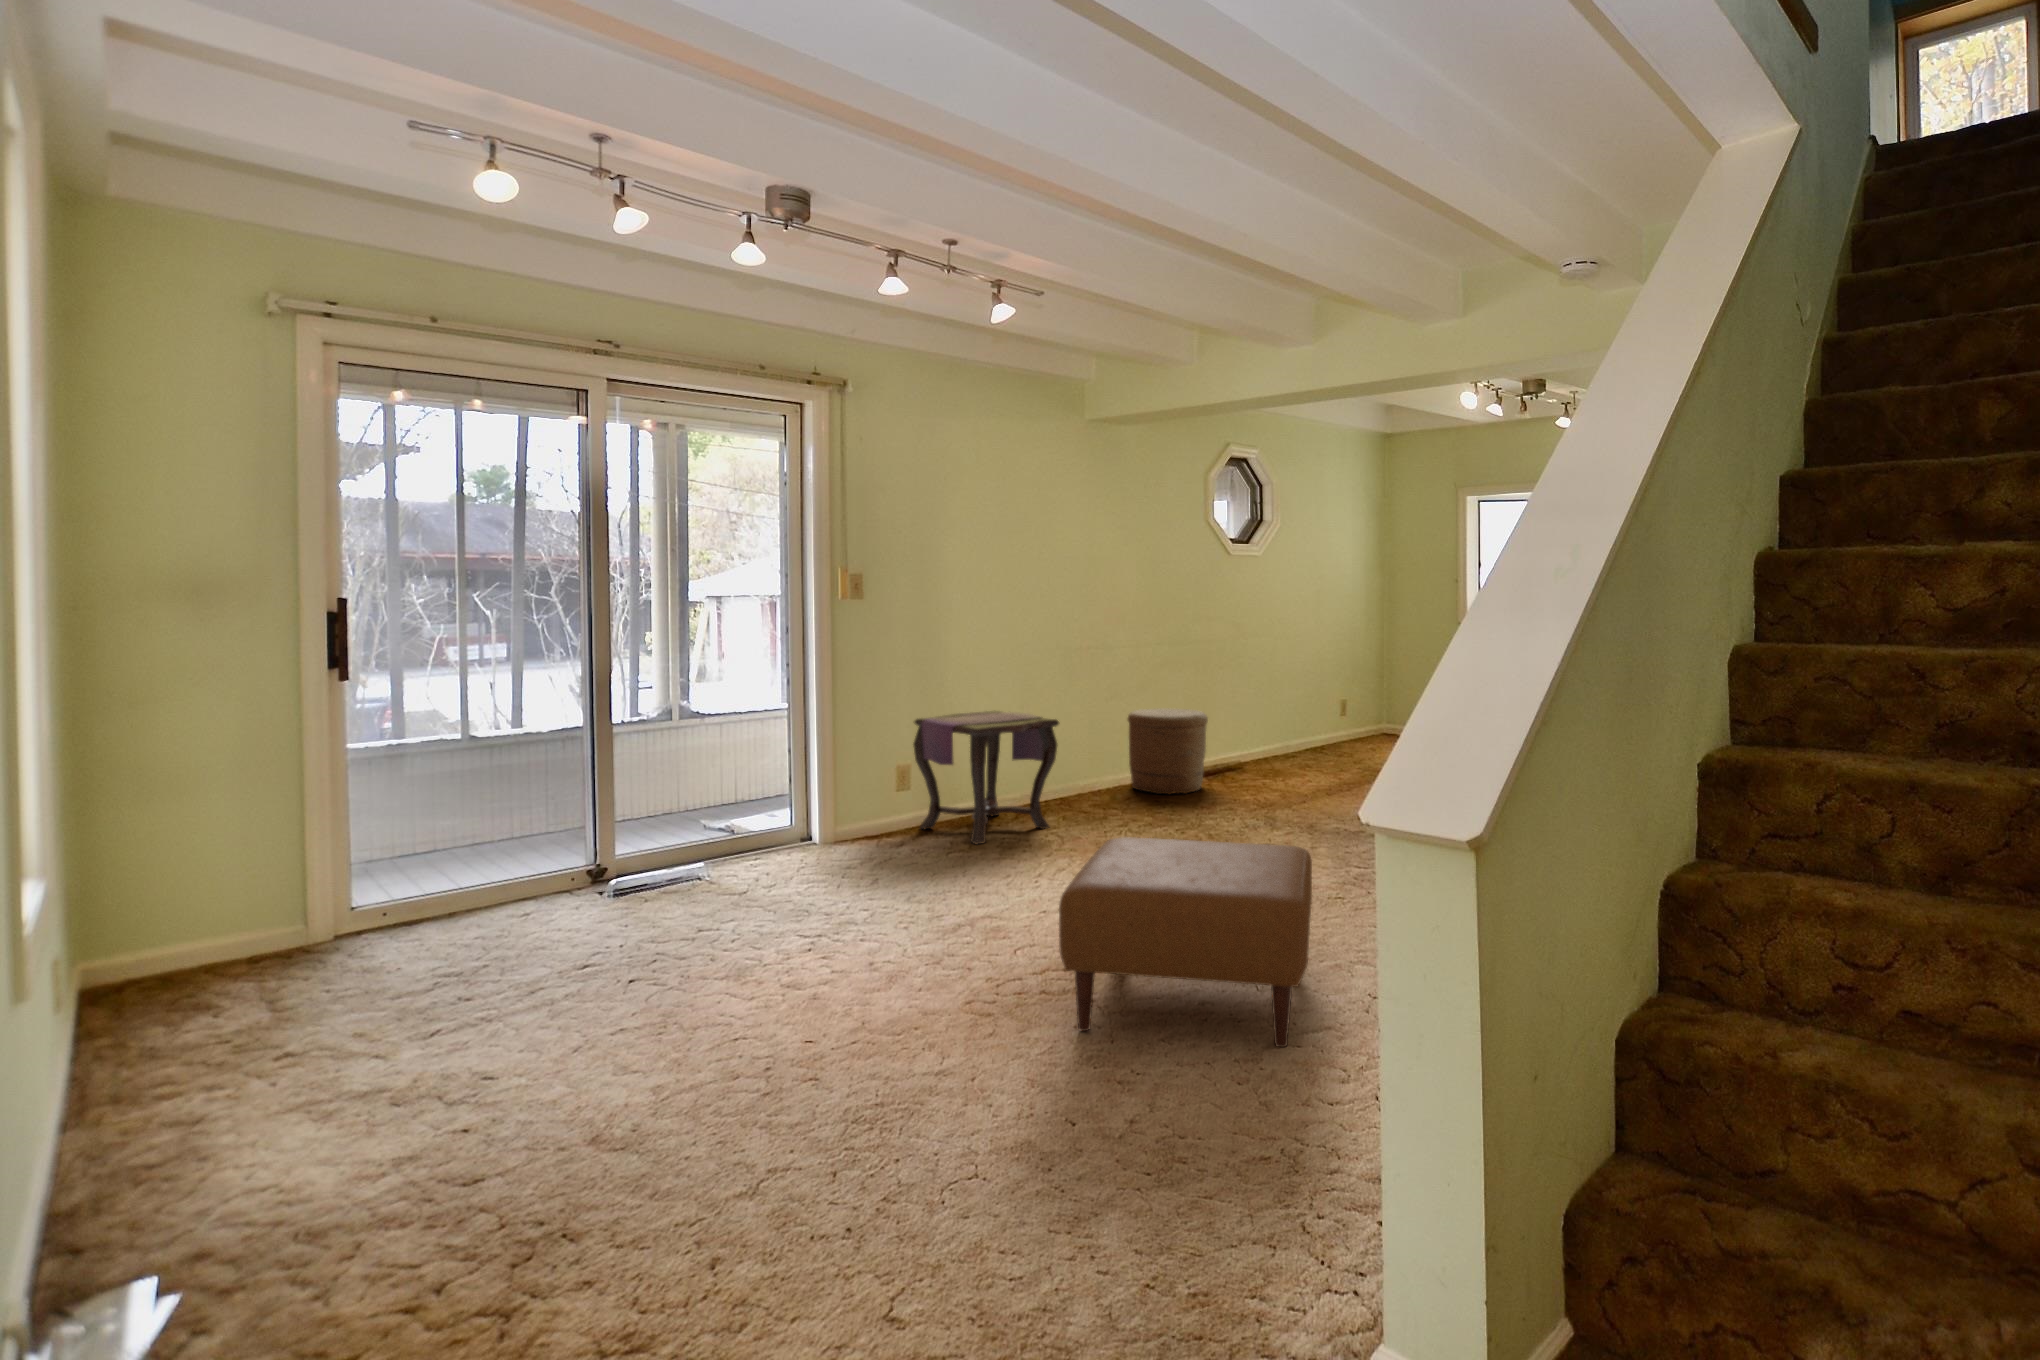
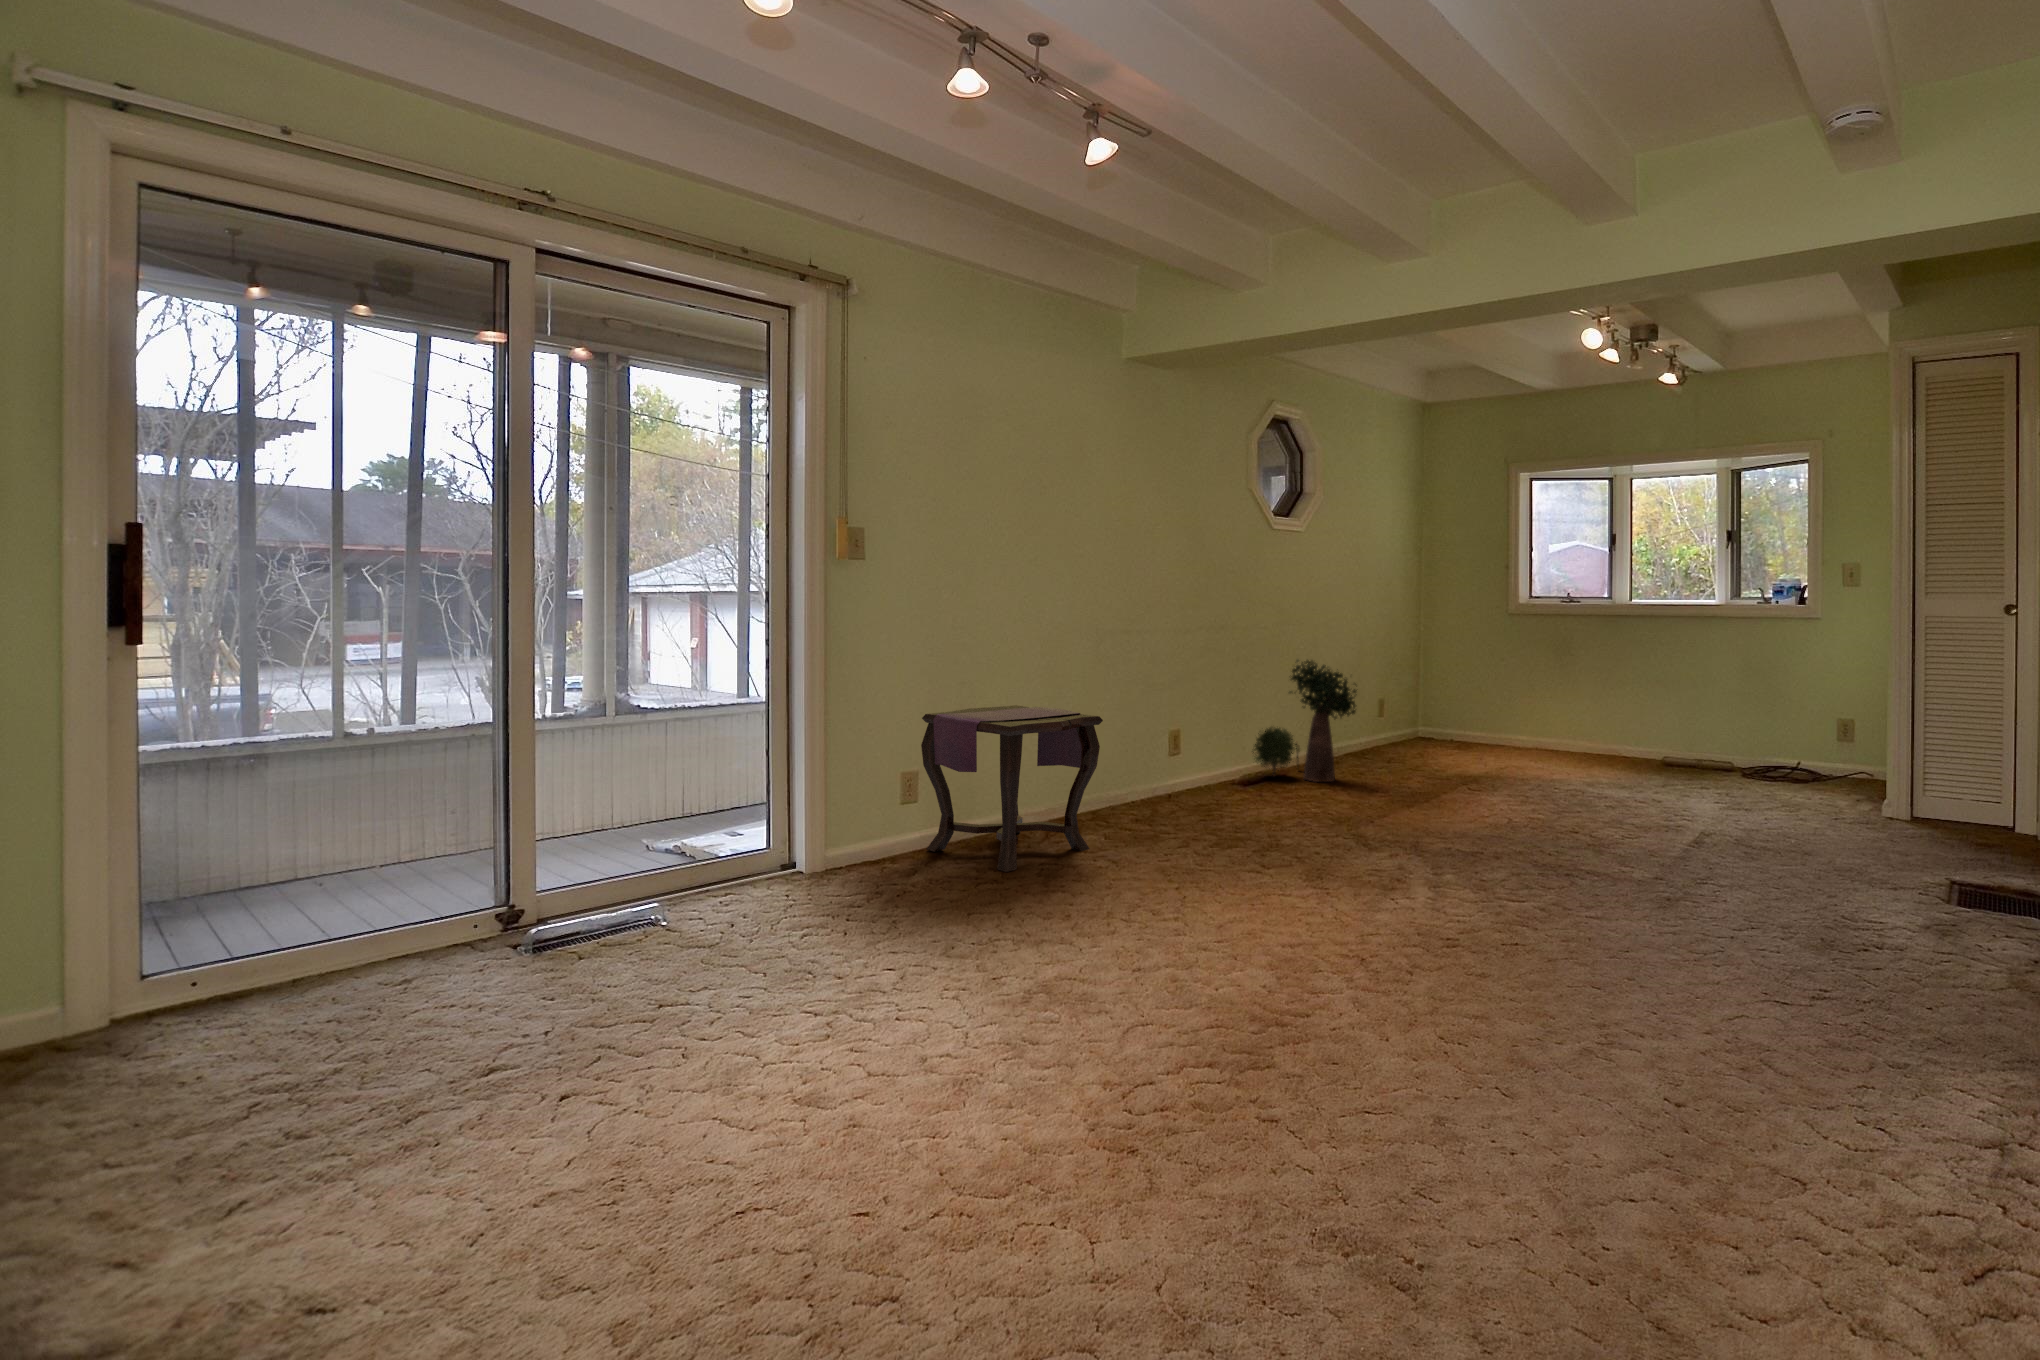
potted plant: none [1217,666,1309,774] -> present [1253,660,1357,782]
woven basket: present [1128,708,1208,794] -> none [1161,706,1255,807]
ottoman: present [1059,837,1312,1047] -> none [1246,877,1639,1210]

